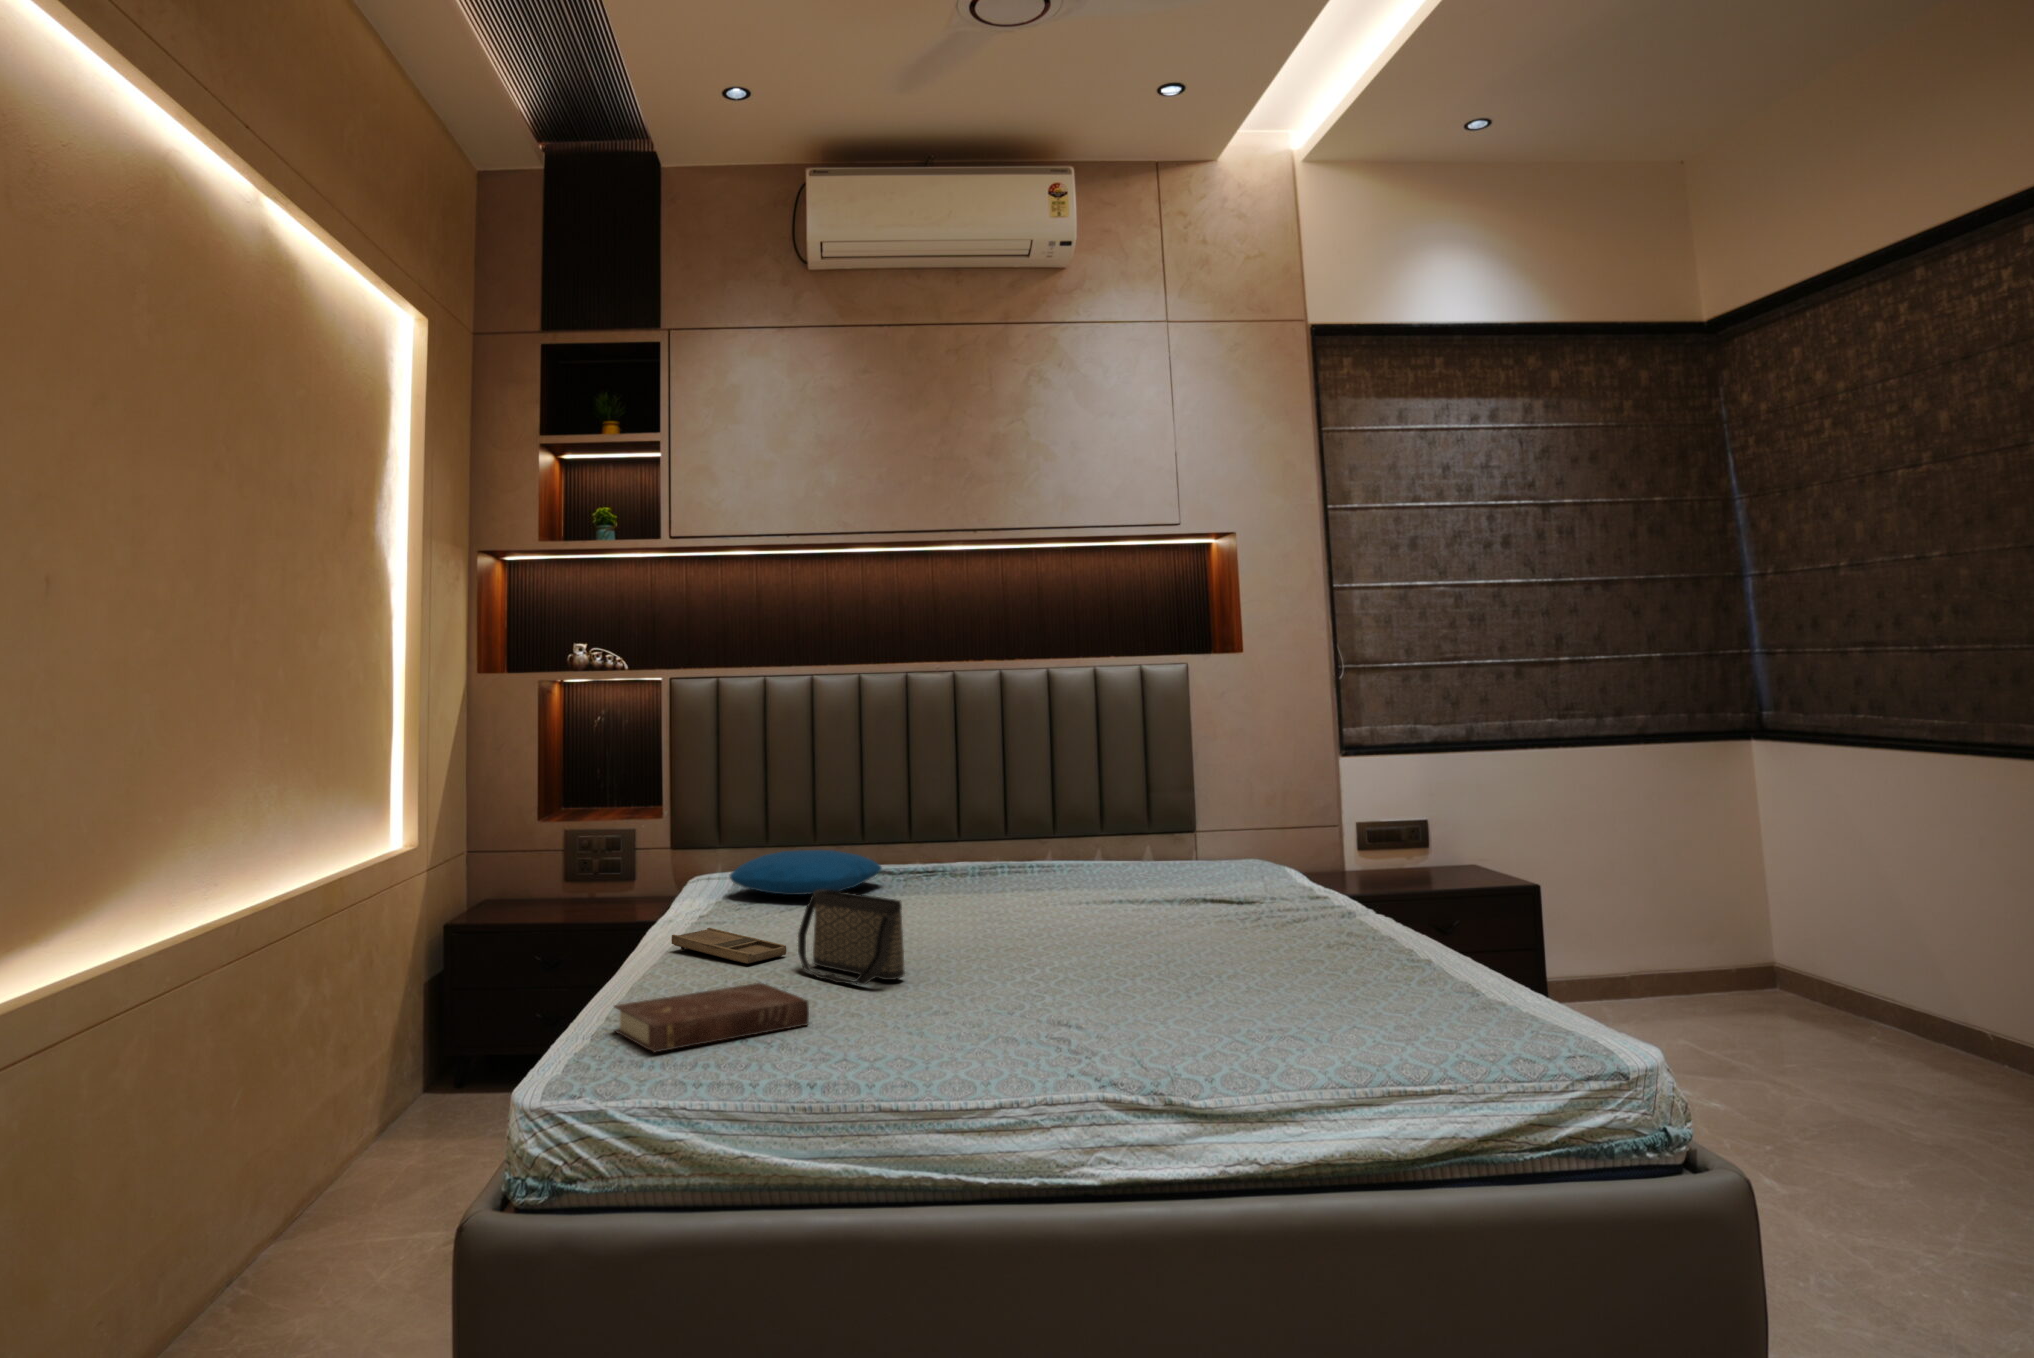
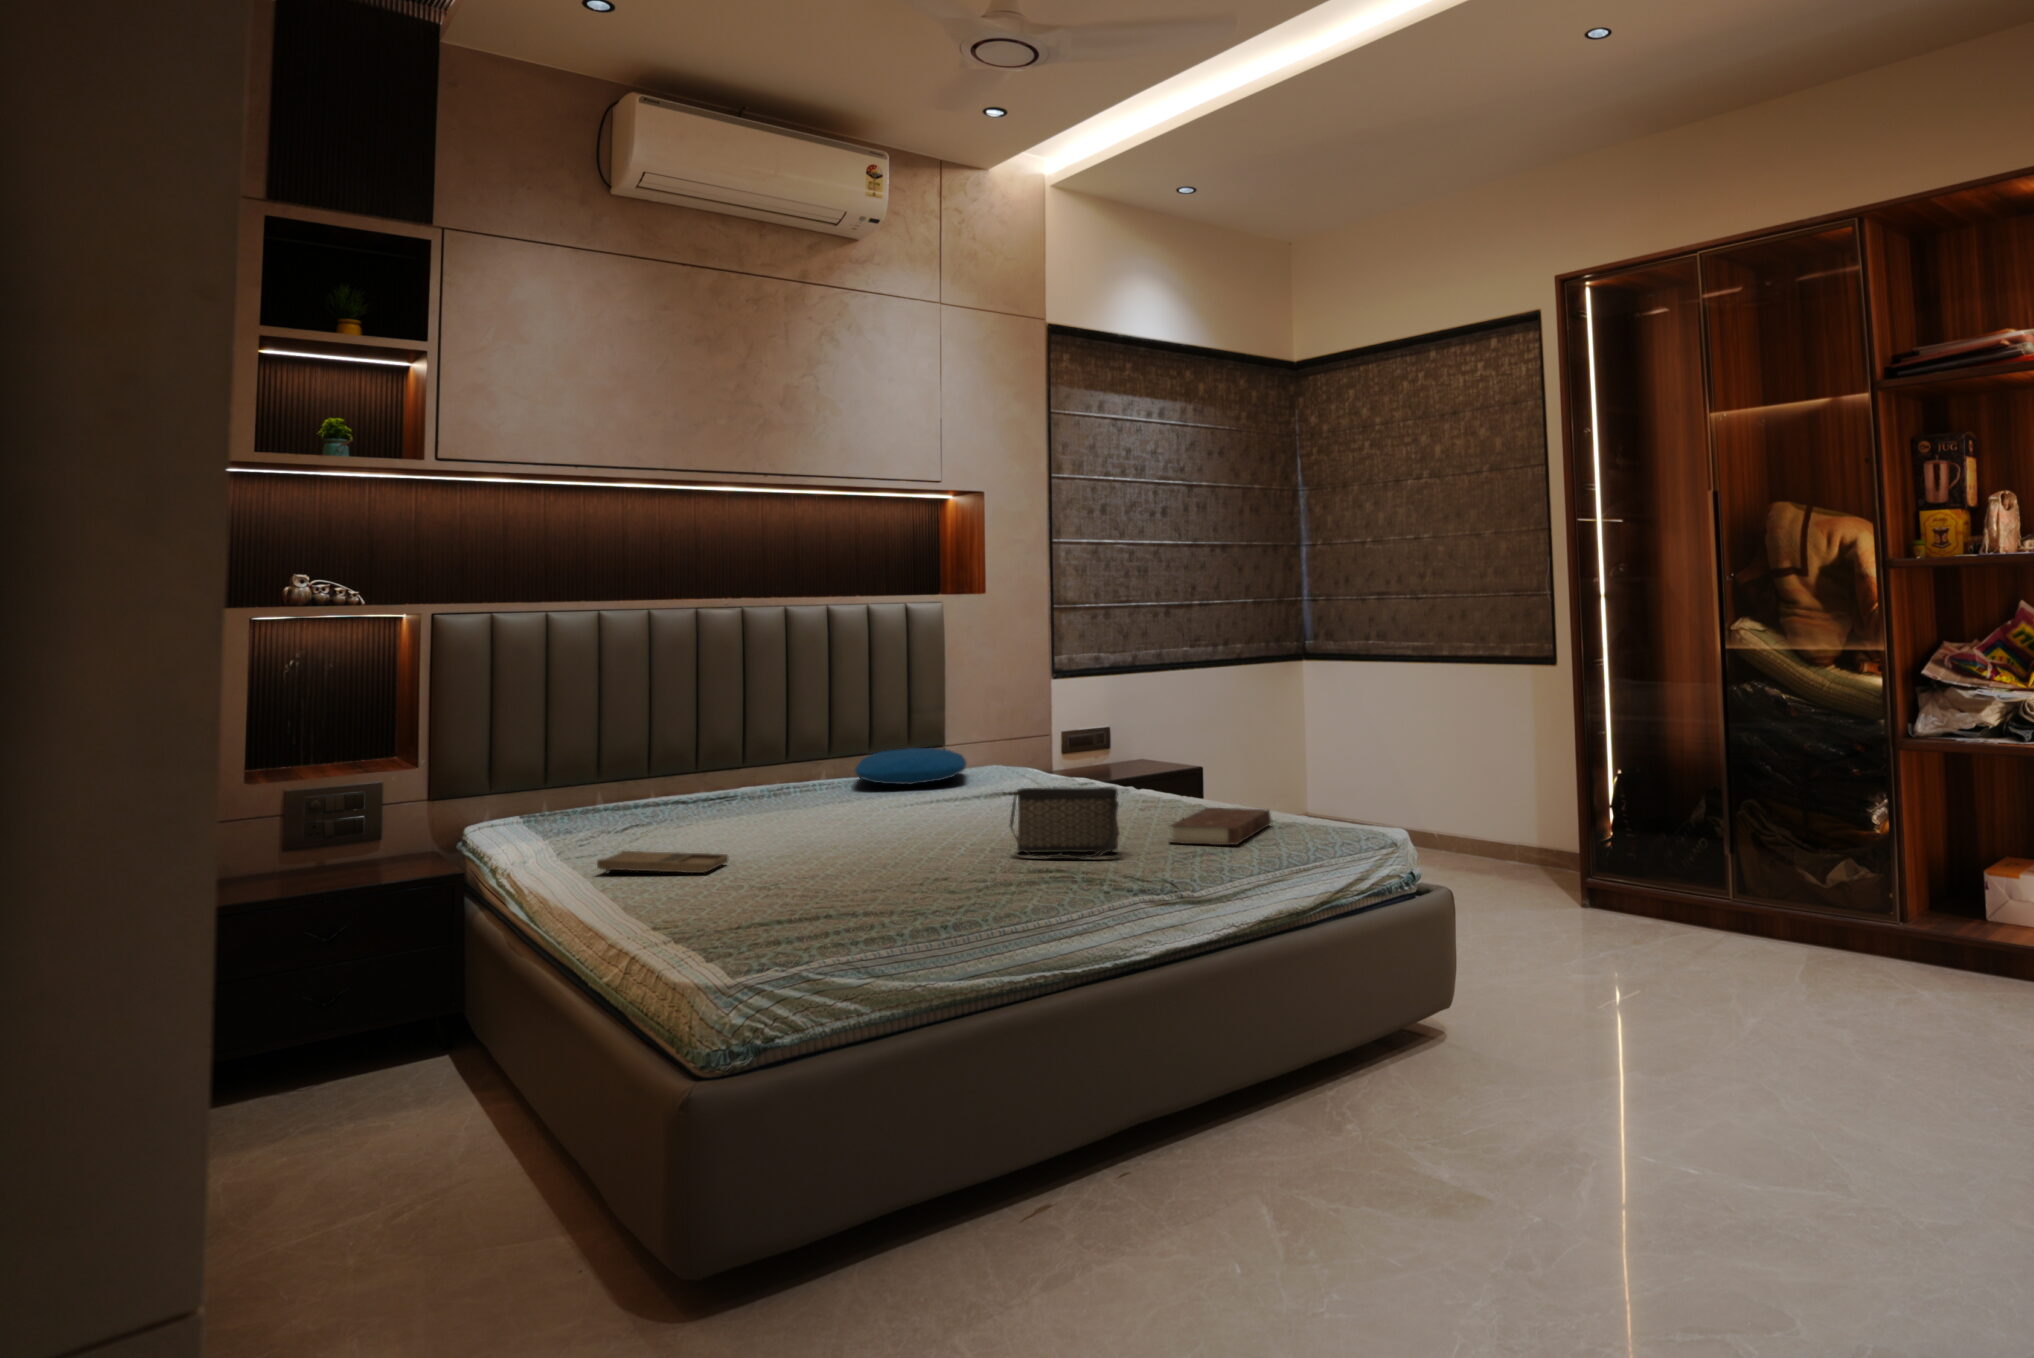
pillow: present [730,850,882,895] -> present [855,748,966,784]
handbag: present [798,890,905,985] -> present [1010,787,1119,859]
book: present [614,983,809,1052] -> present [1170,808,1271,845]

